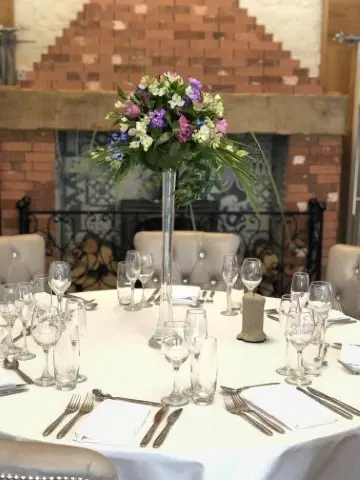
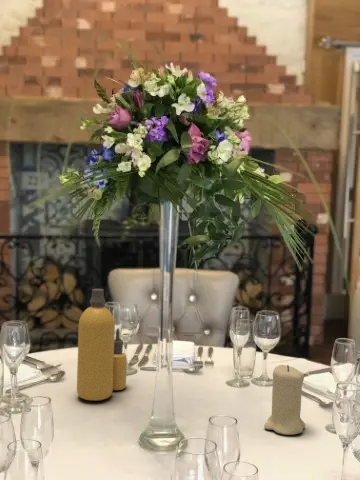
bottle: none [102,238,140,321] -> present [77,289,127,401]

